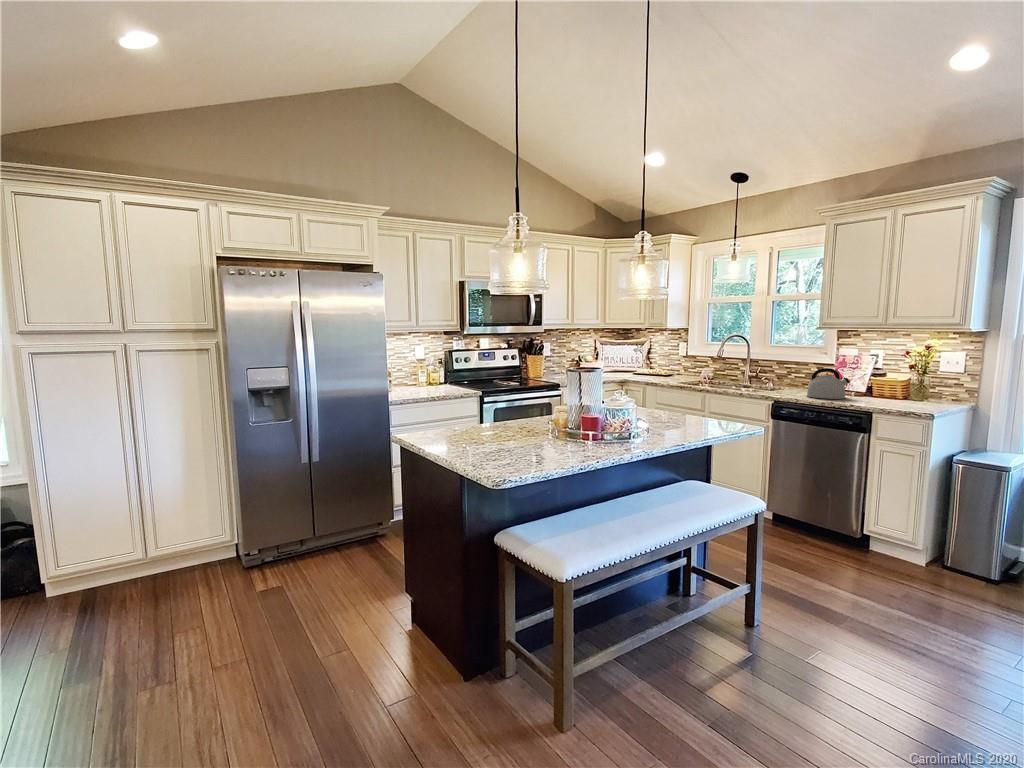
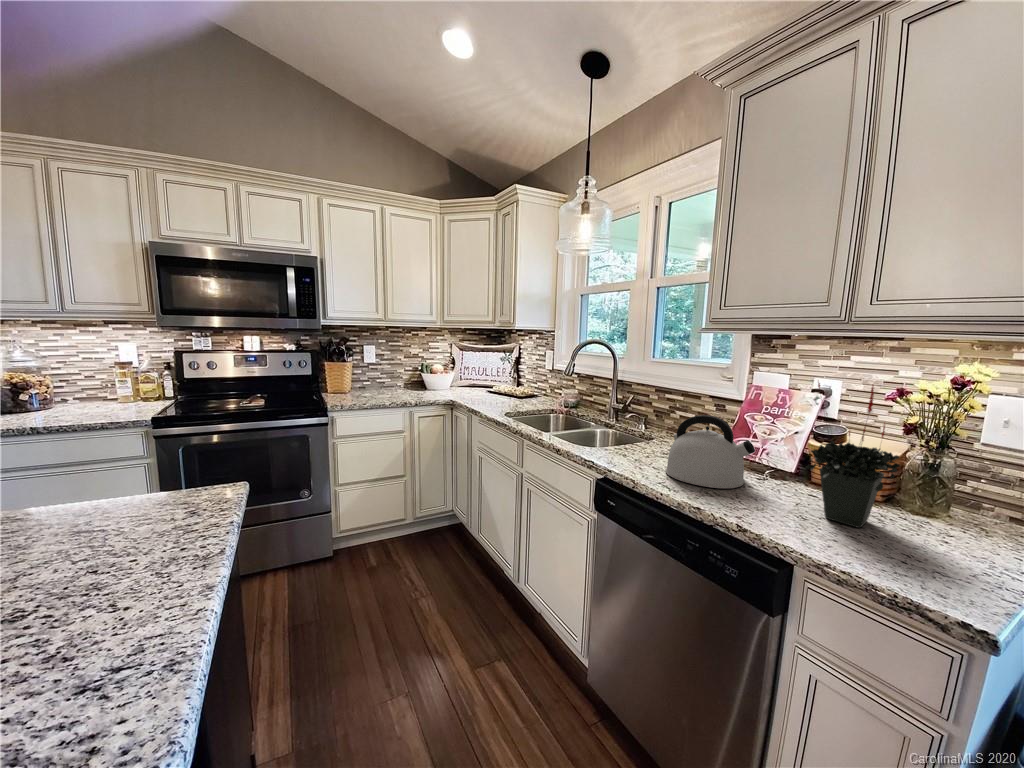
potted plant: none [875,348,910,404] -> present [805,383,900,528]

